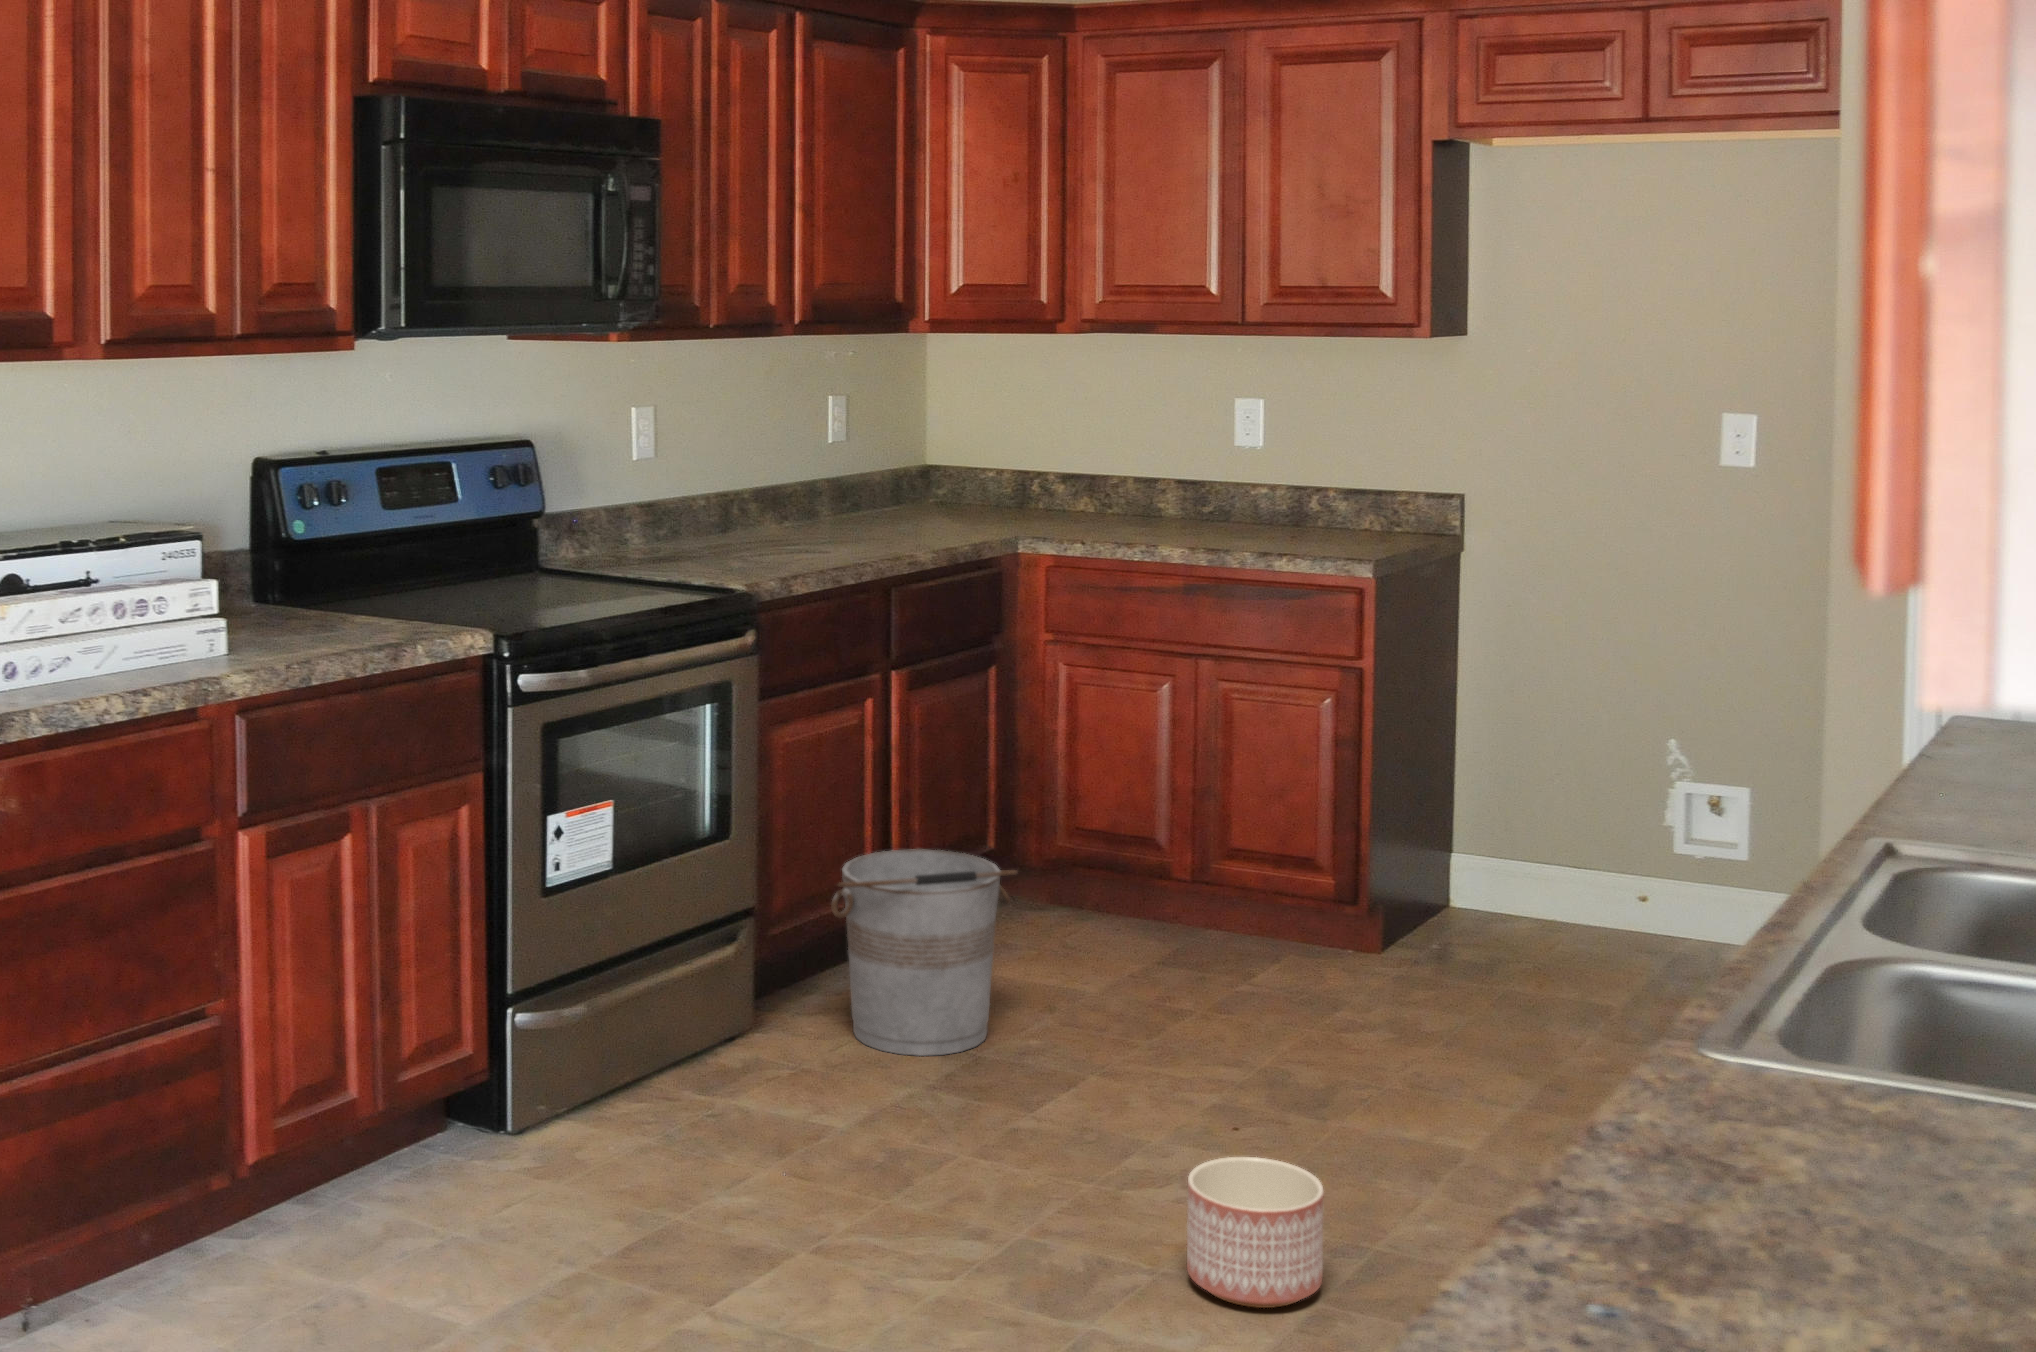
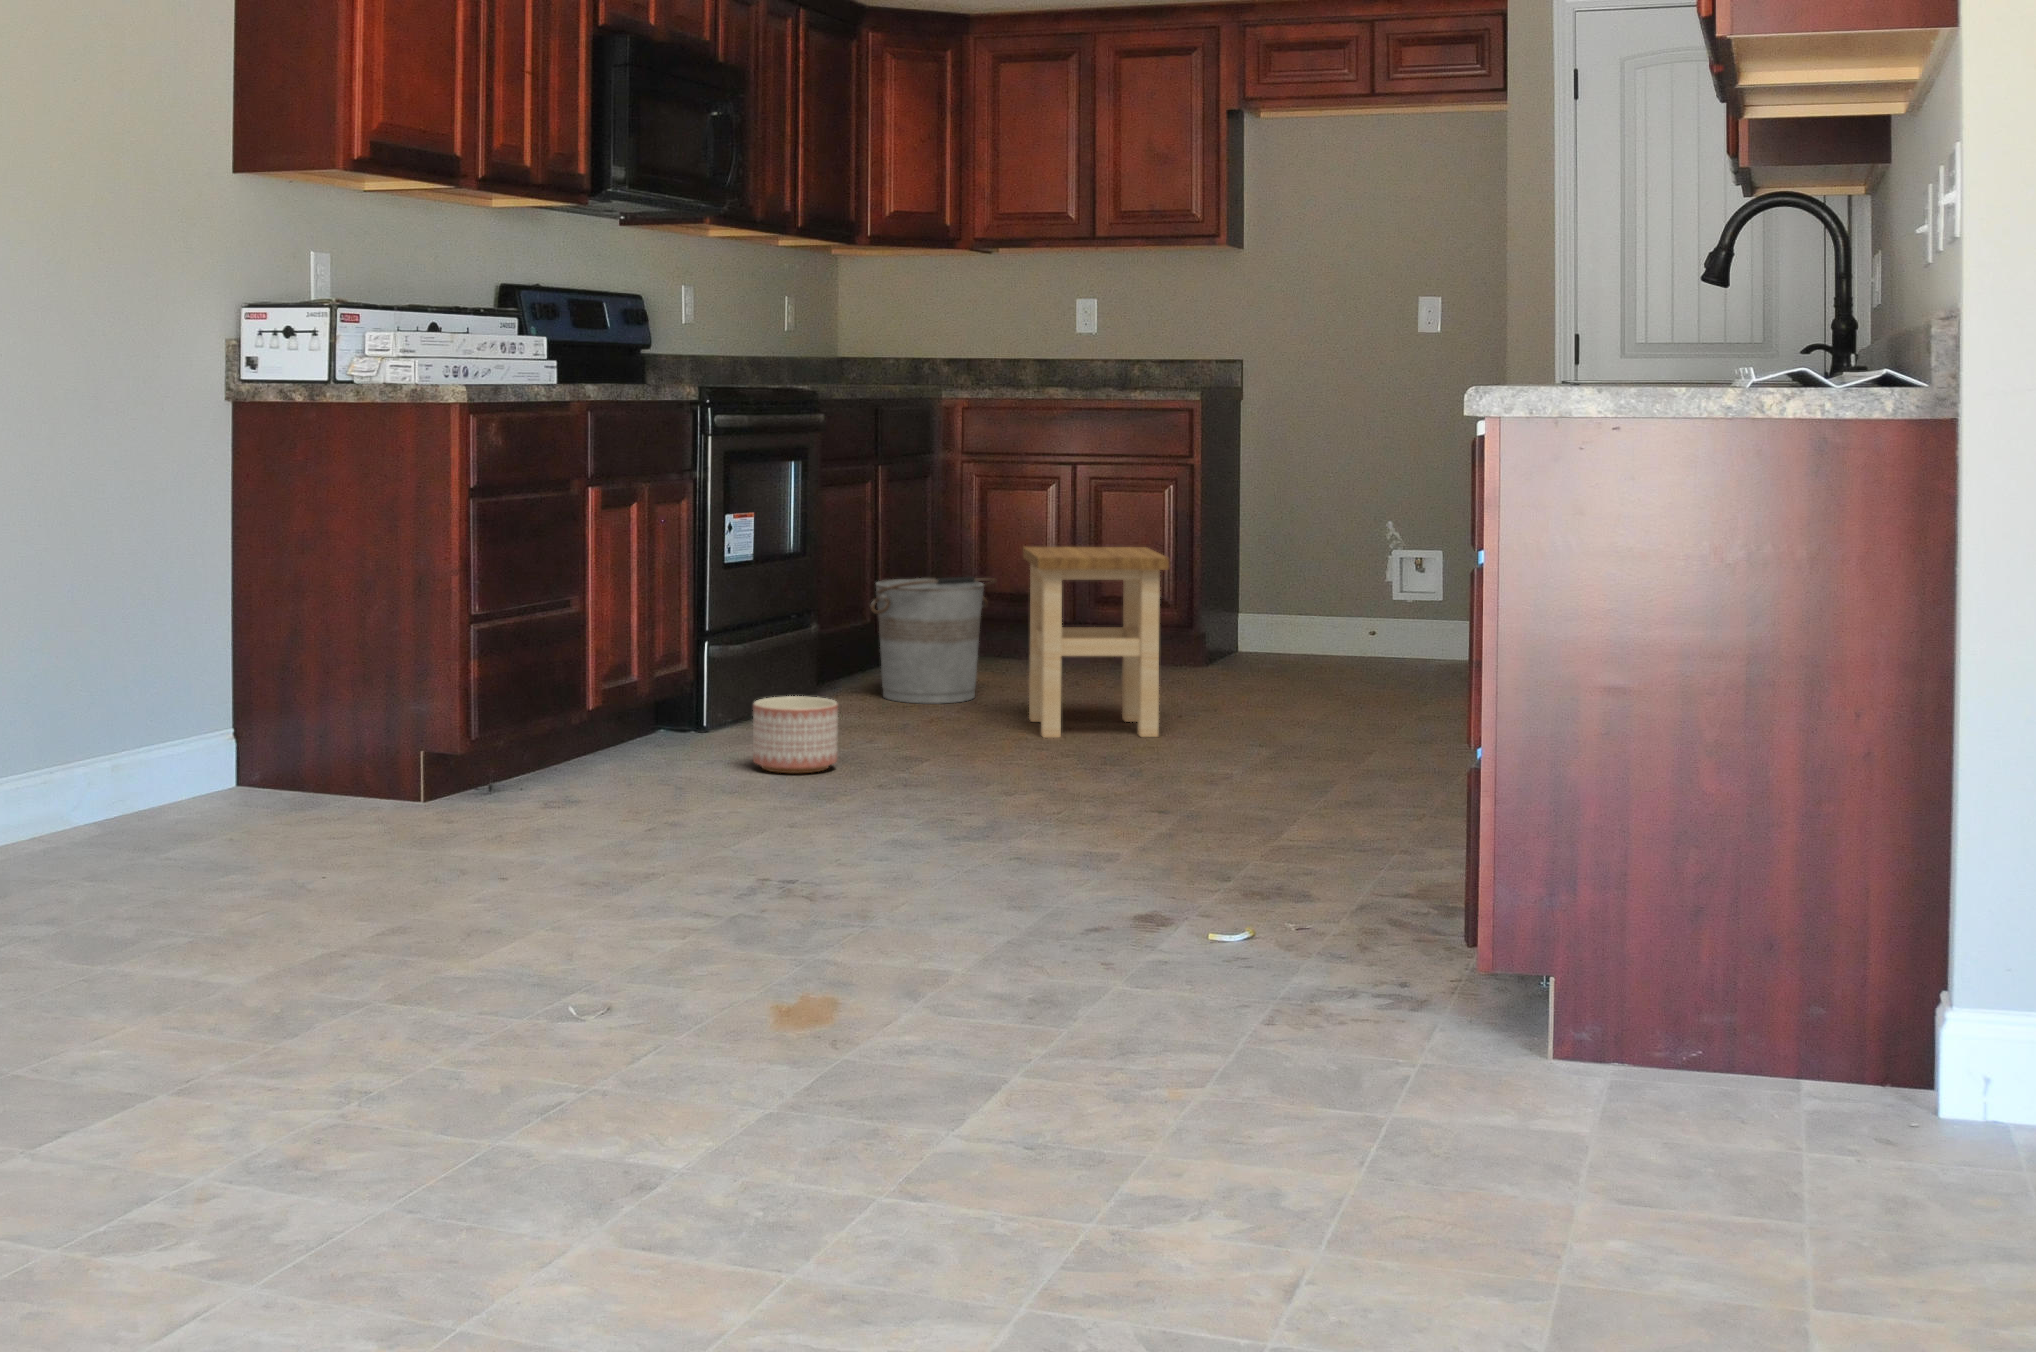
stool: none [1002,858,1213,1201] -> present [1023,547,1169,738]
planter: present [1187,1157,1324,1308] -> present [753,696,838,773]

